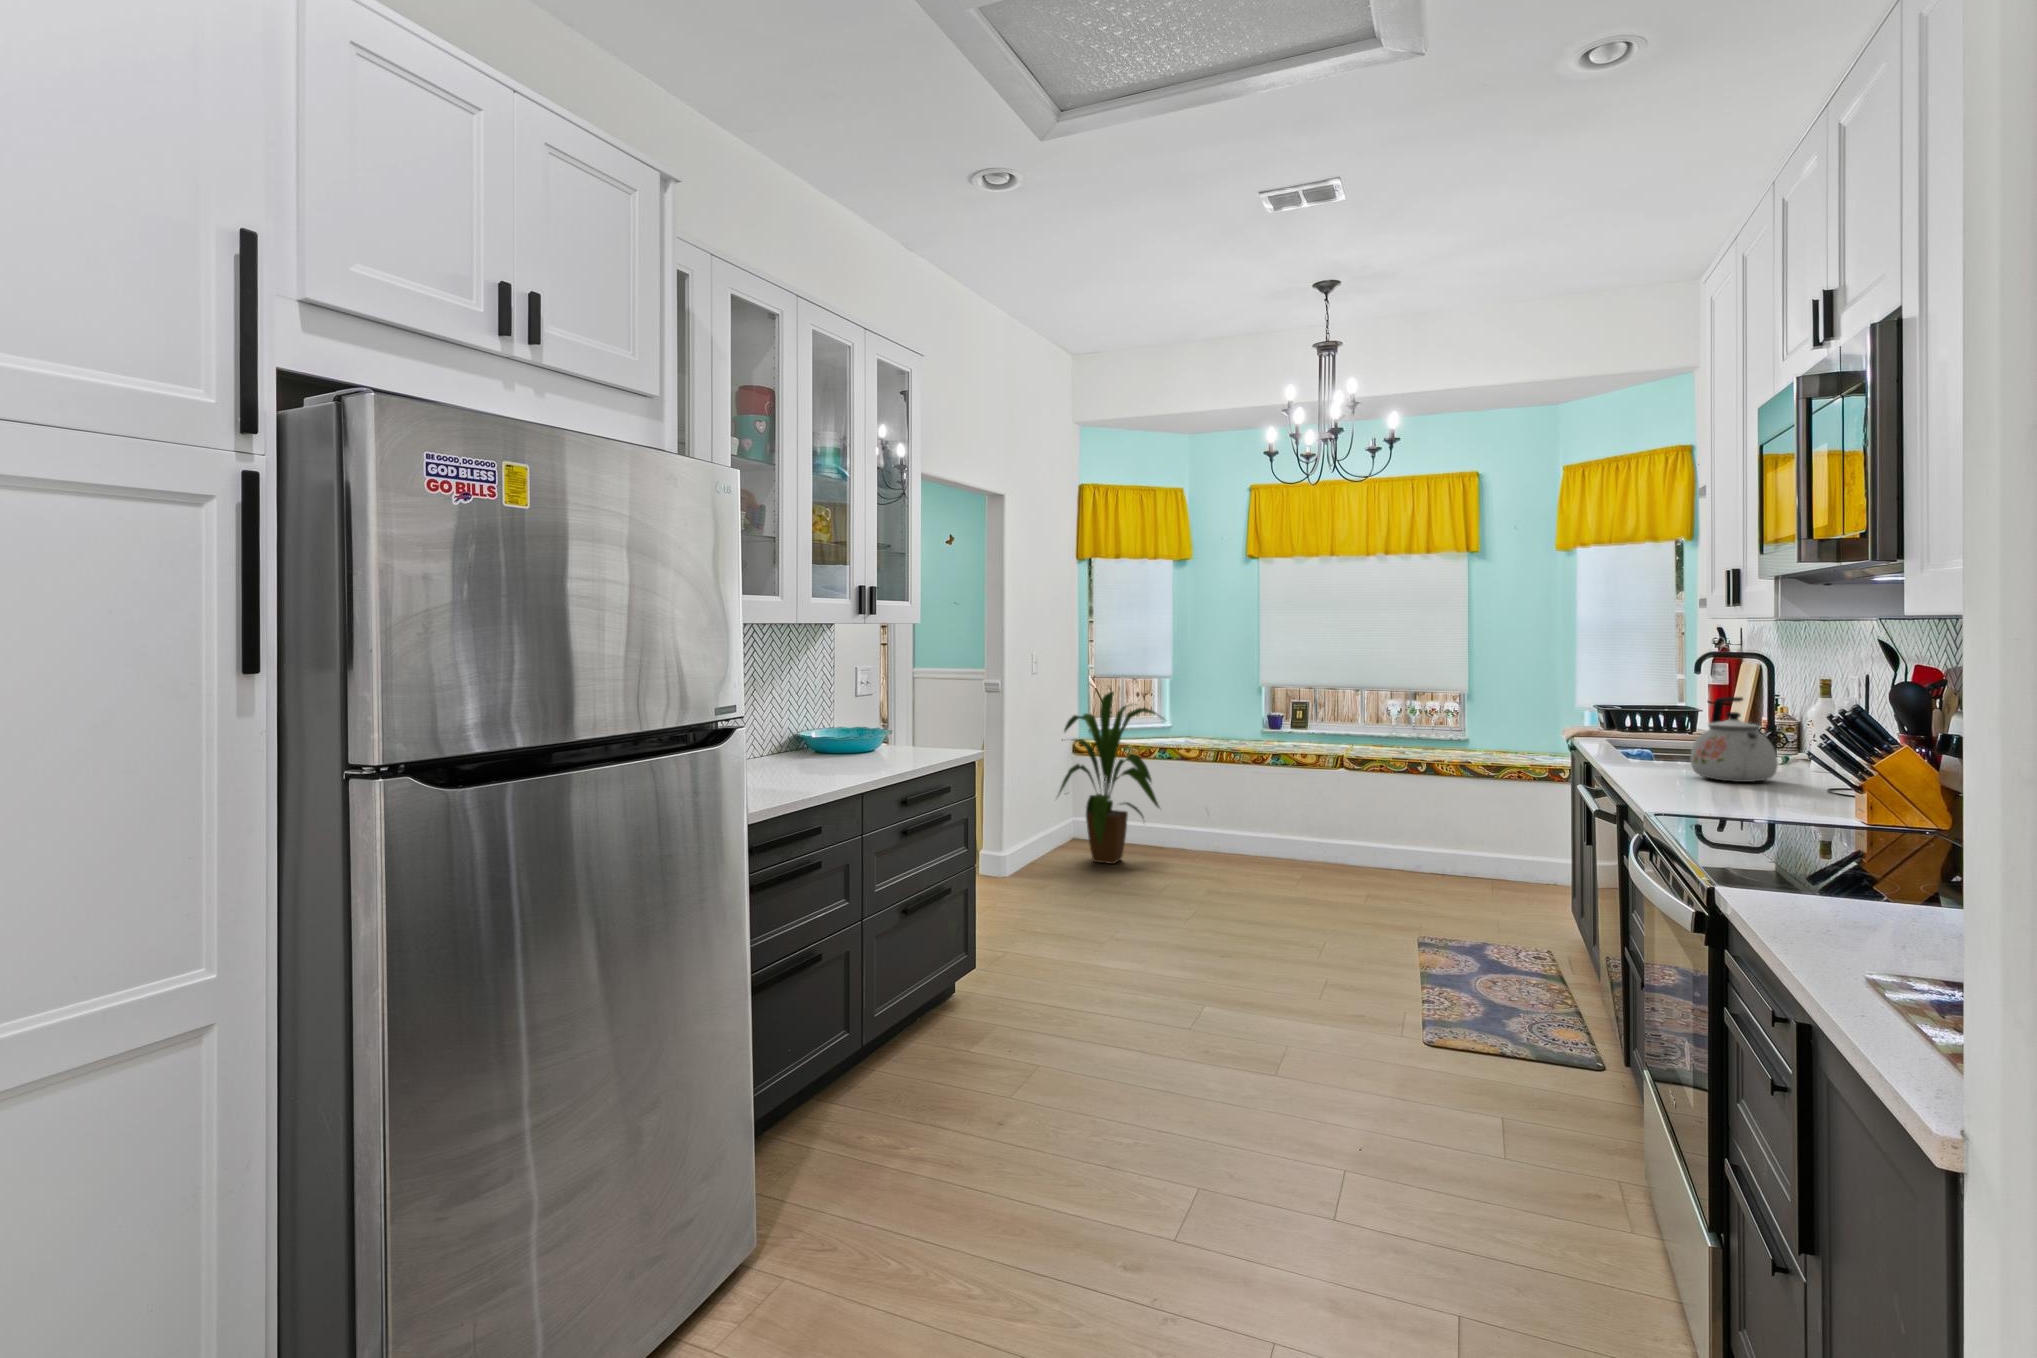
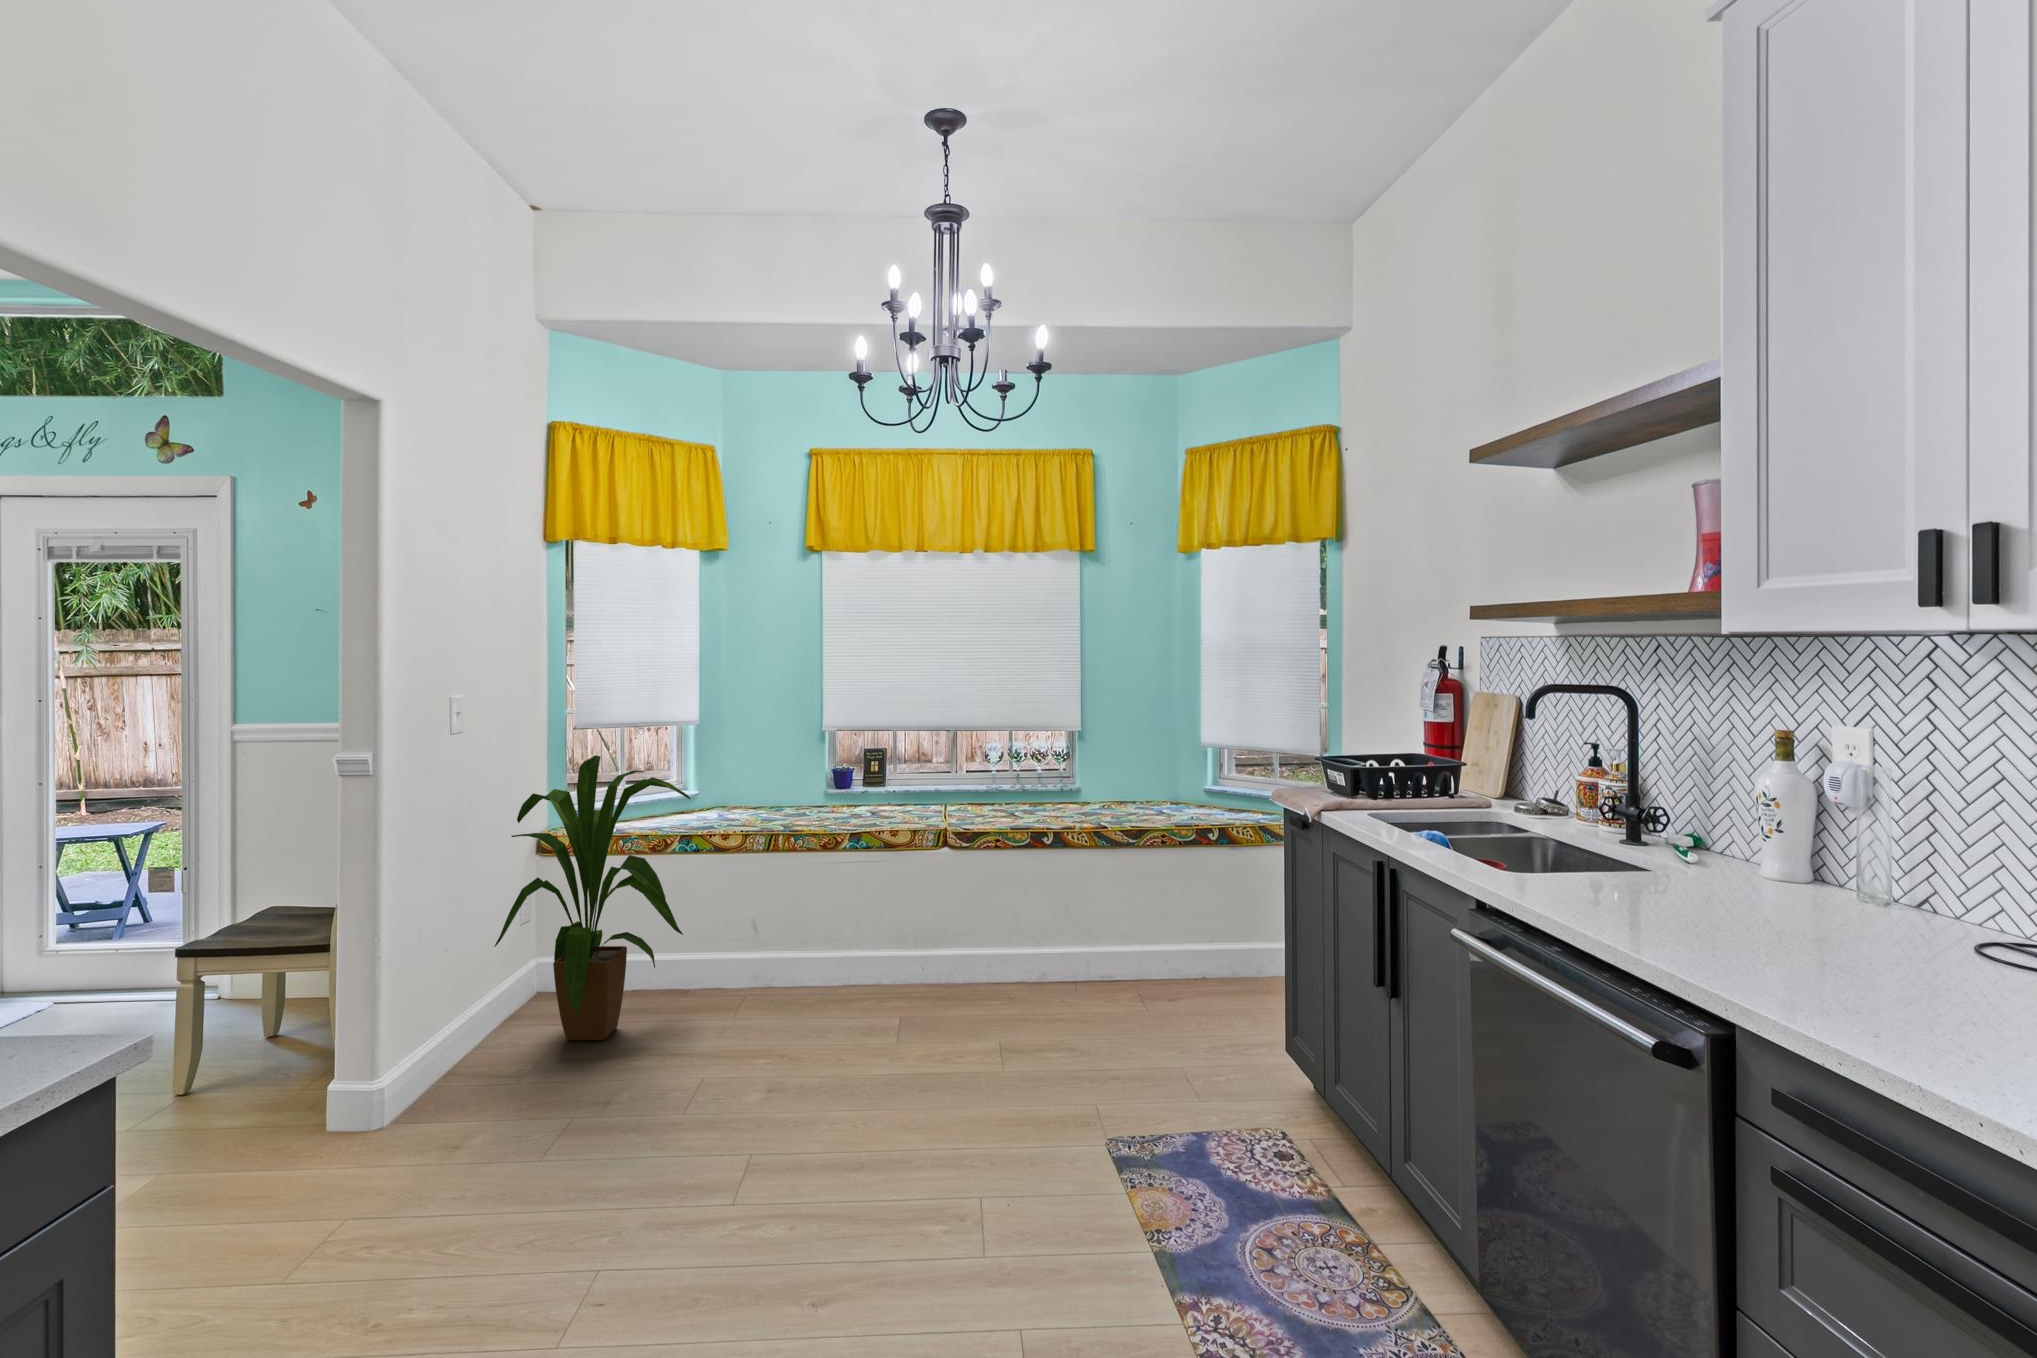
kettle: present [1691,697,1778,782] -> none [1748,777,1933,953]

